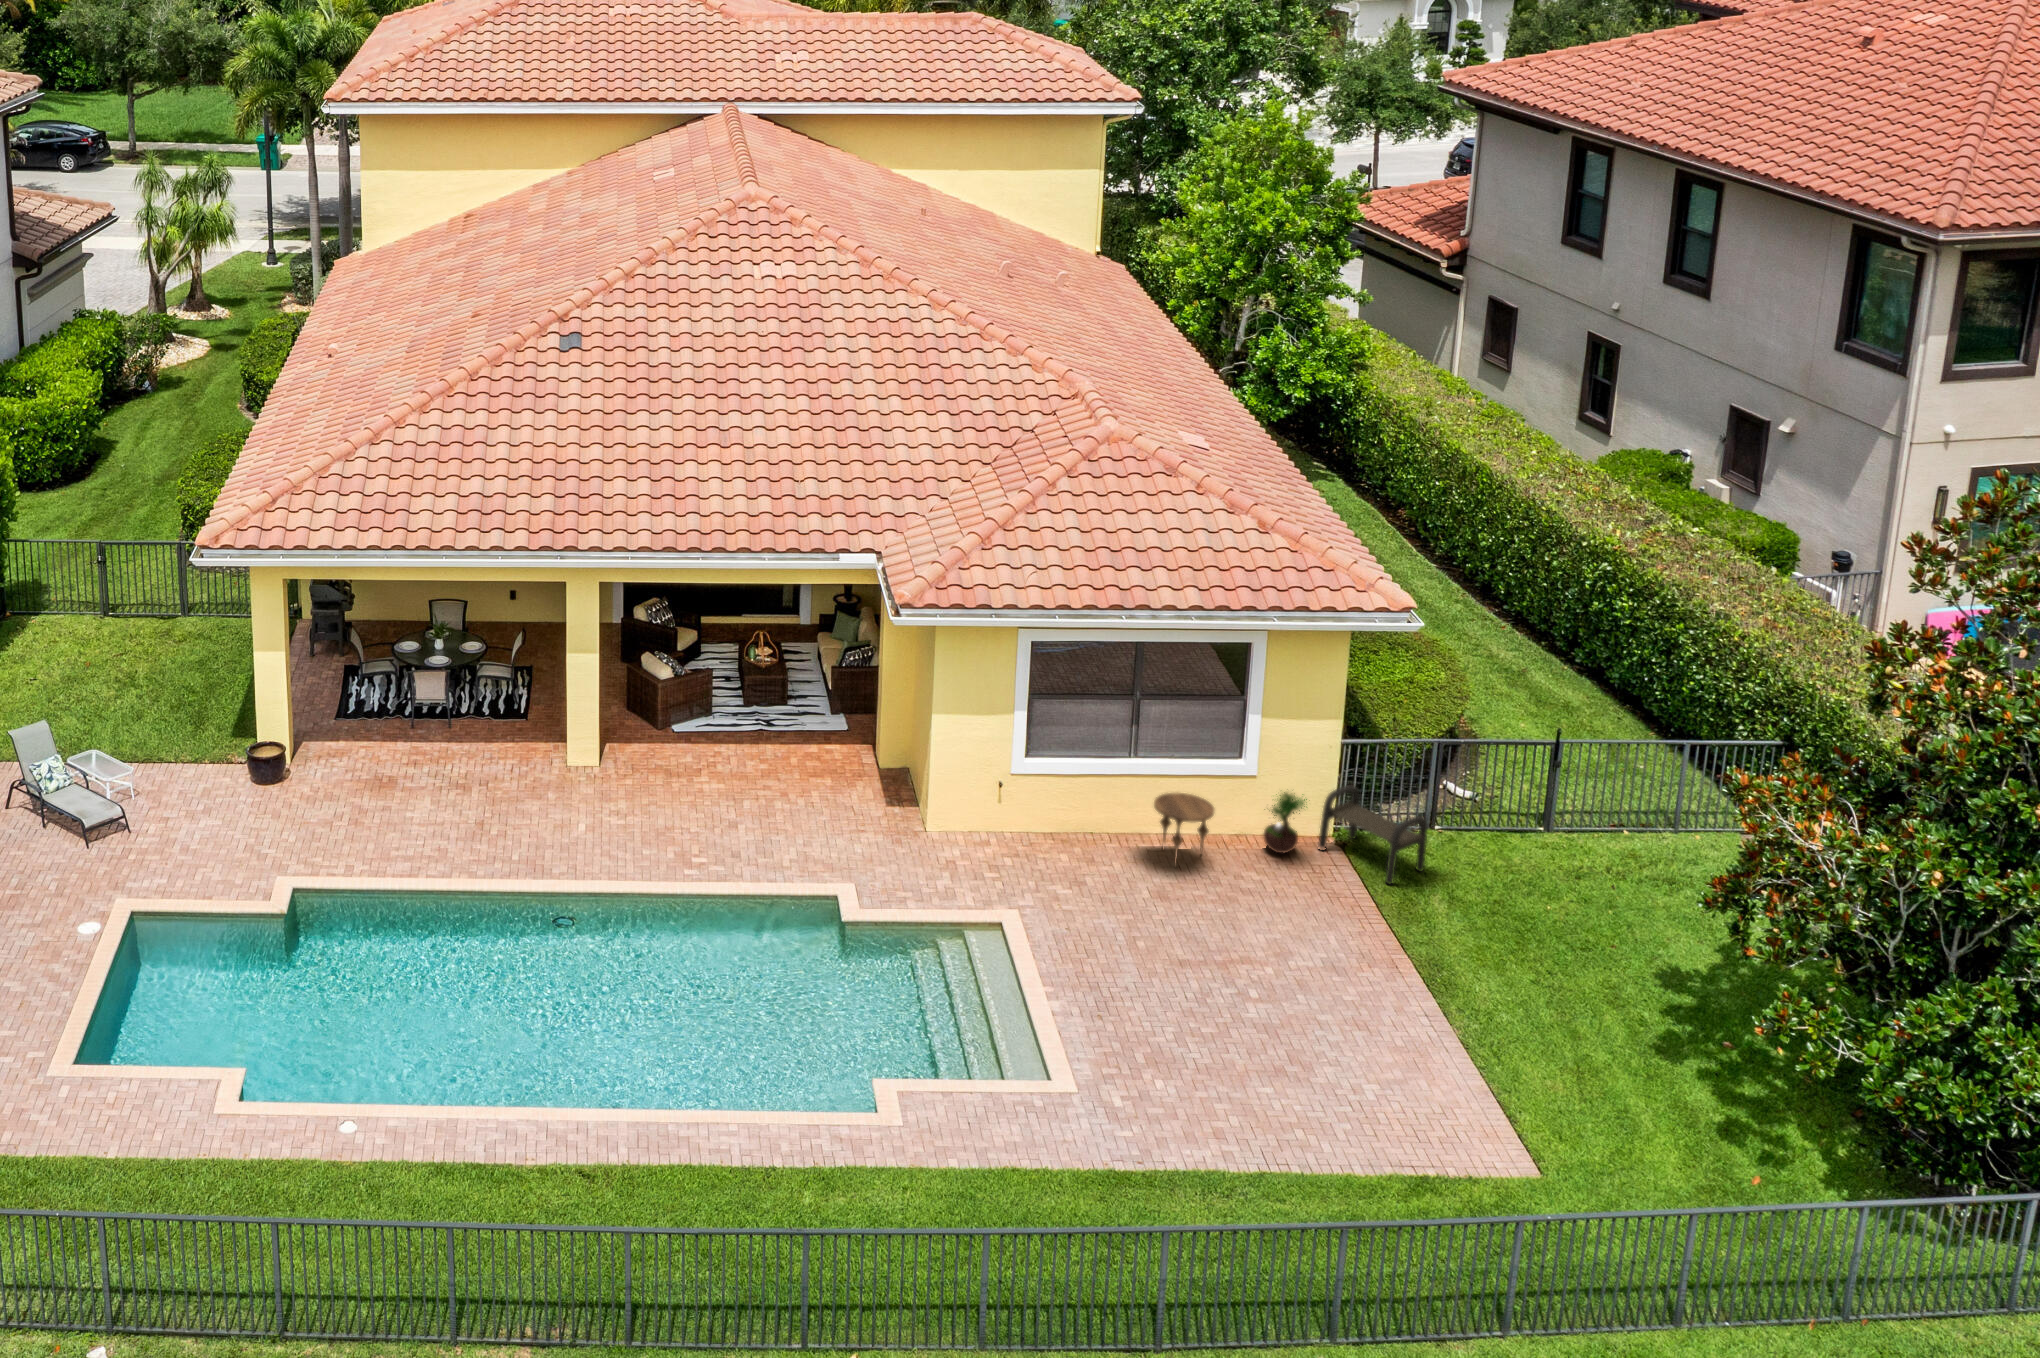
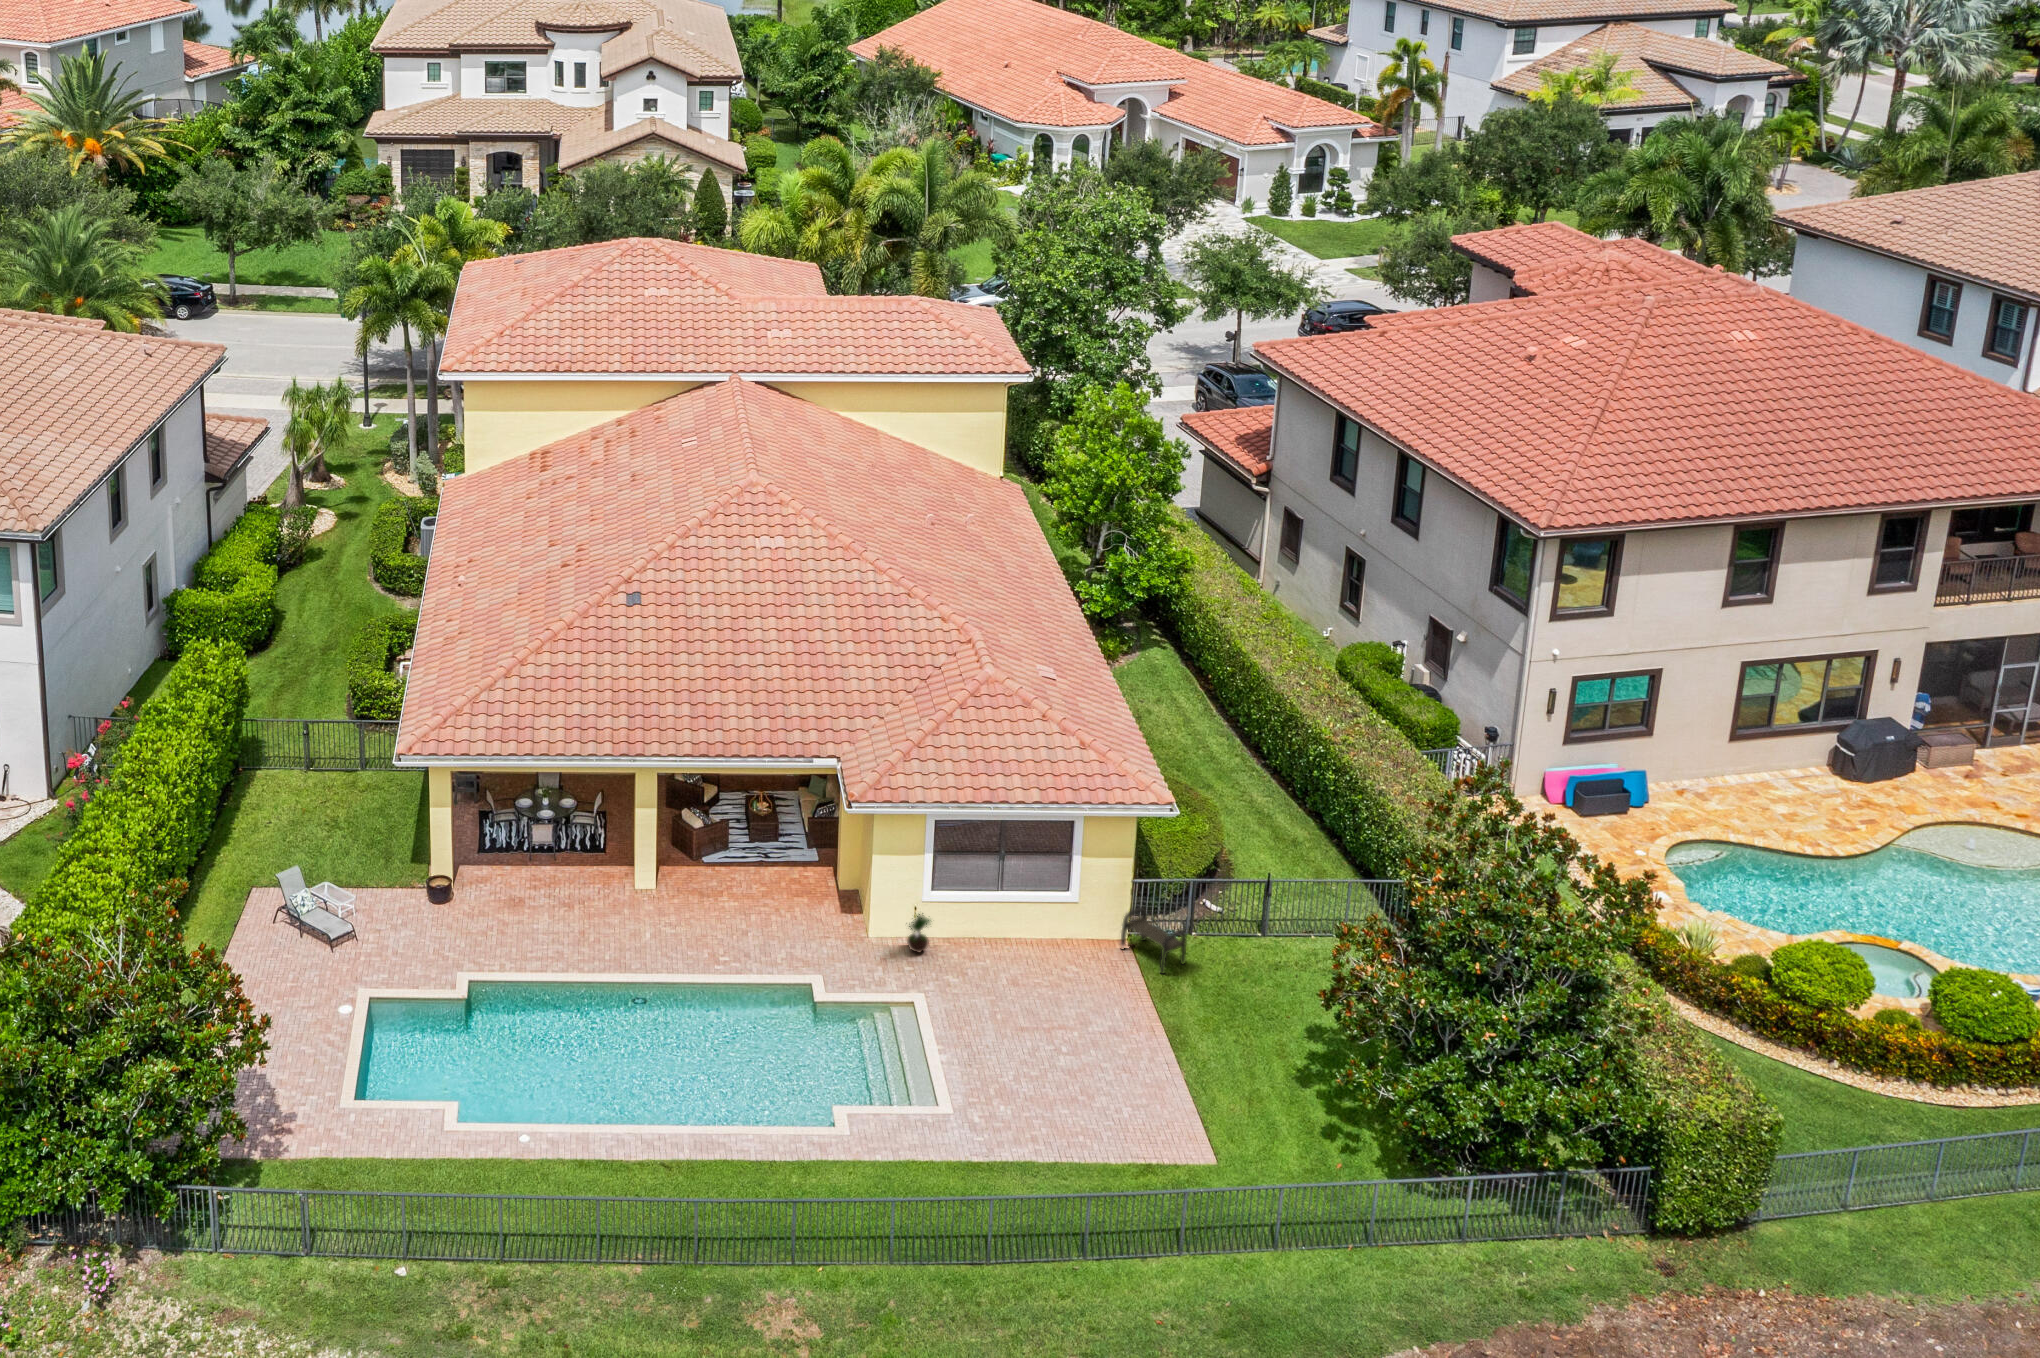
potted tree: present [1264,792,1307,853] -> present [908,913,931,952]
side table: present [1154,793,1214,865] -> none [1014,913,1053,963]

